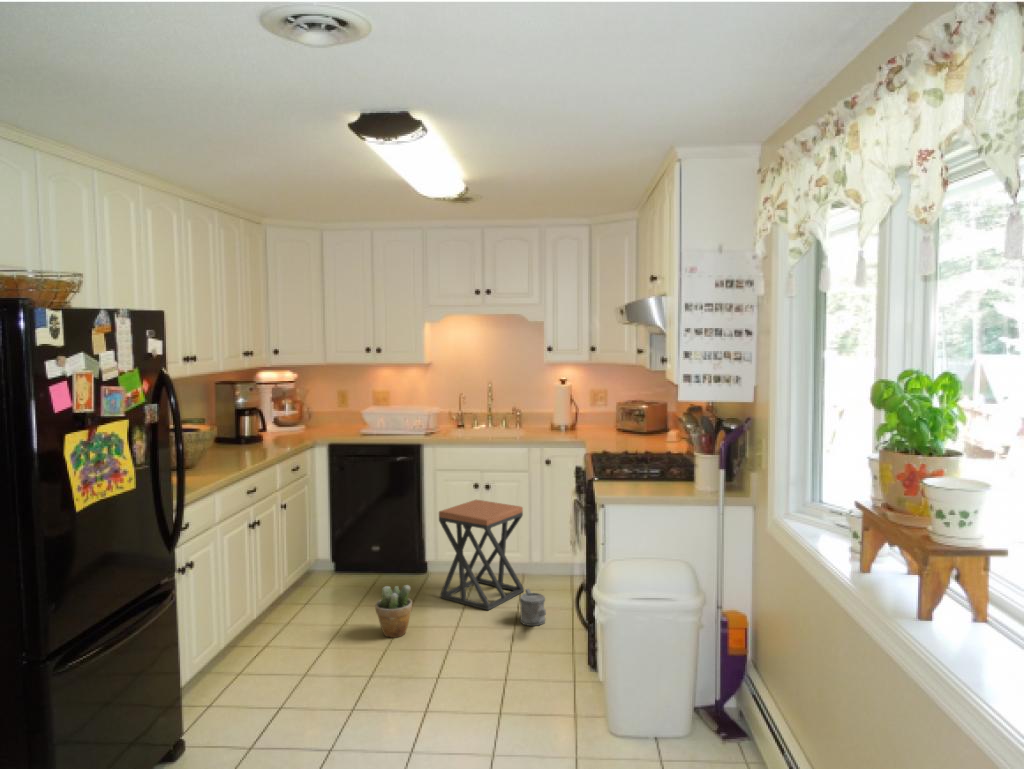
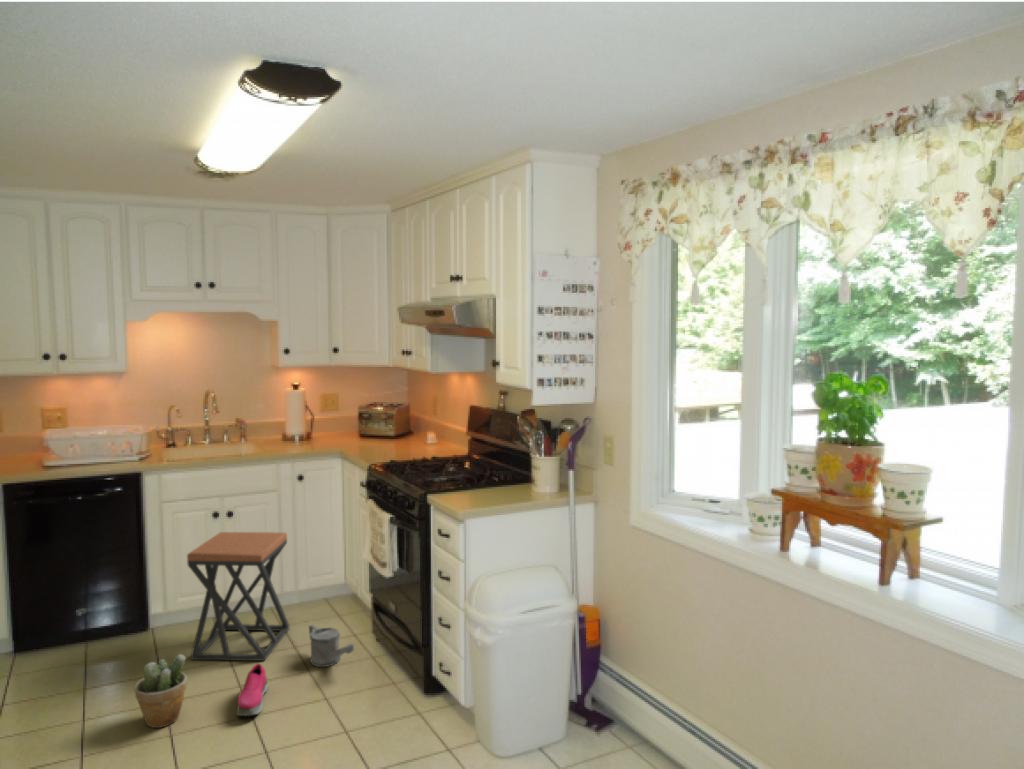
shoe: none [441,607,476,646] -> present [237,664,268,716]

